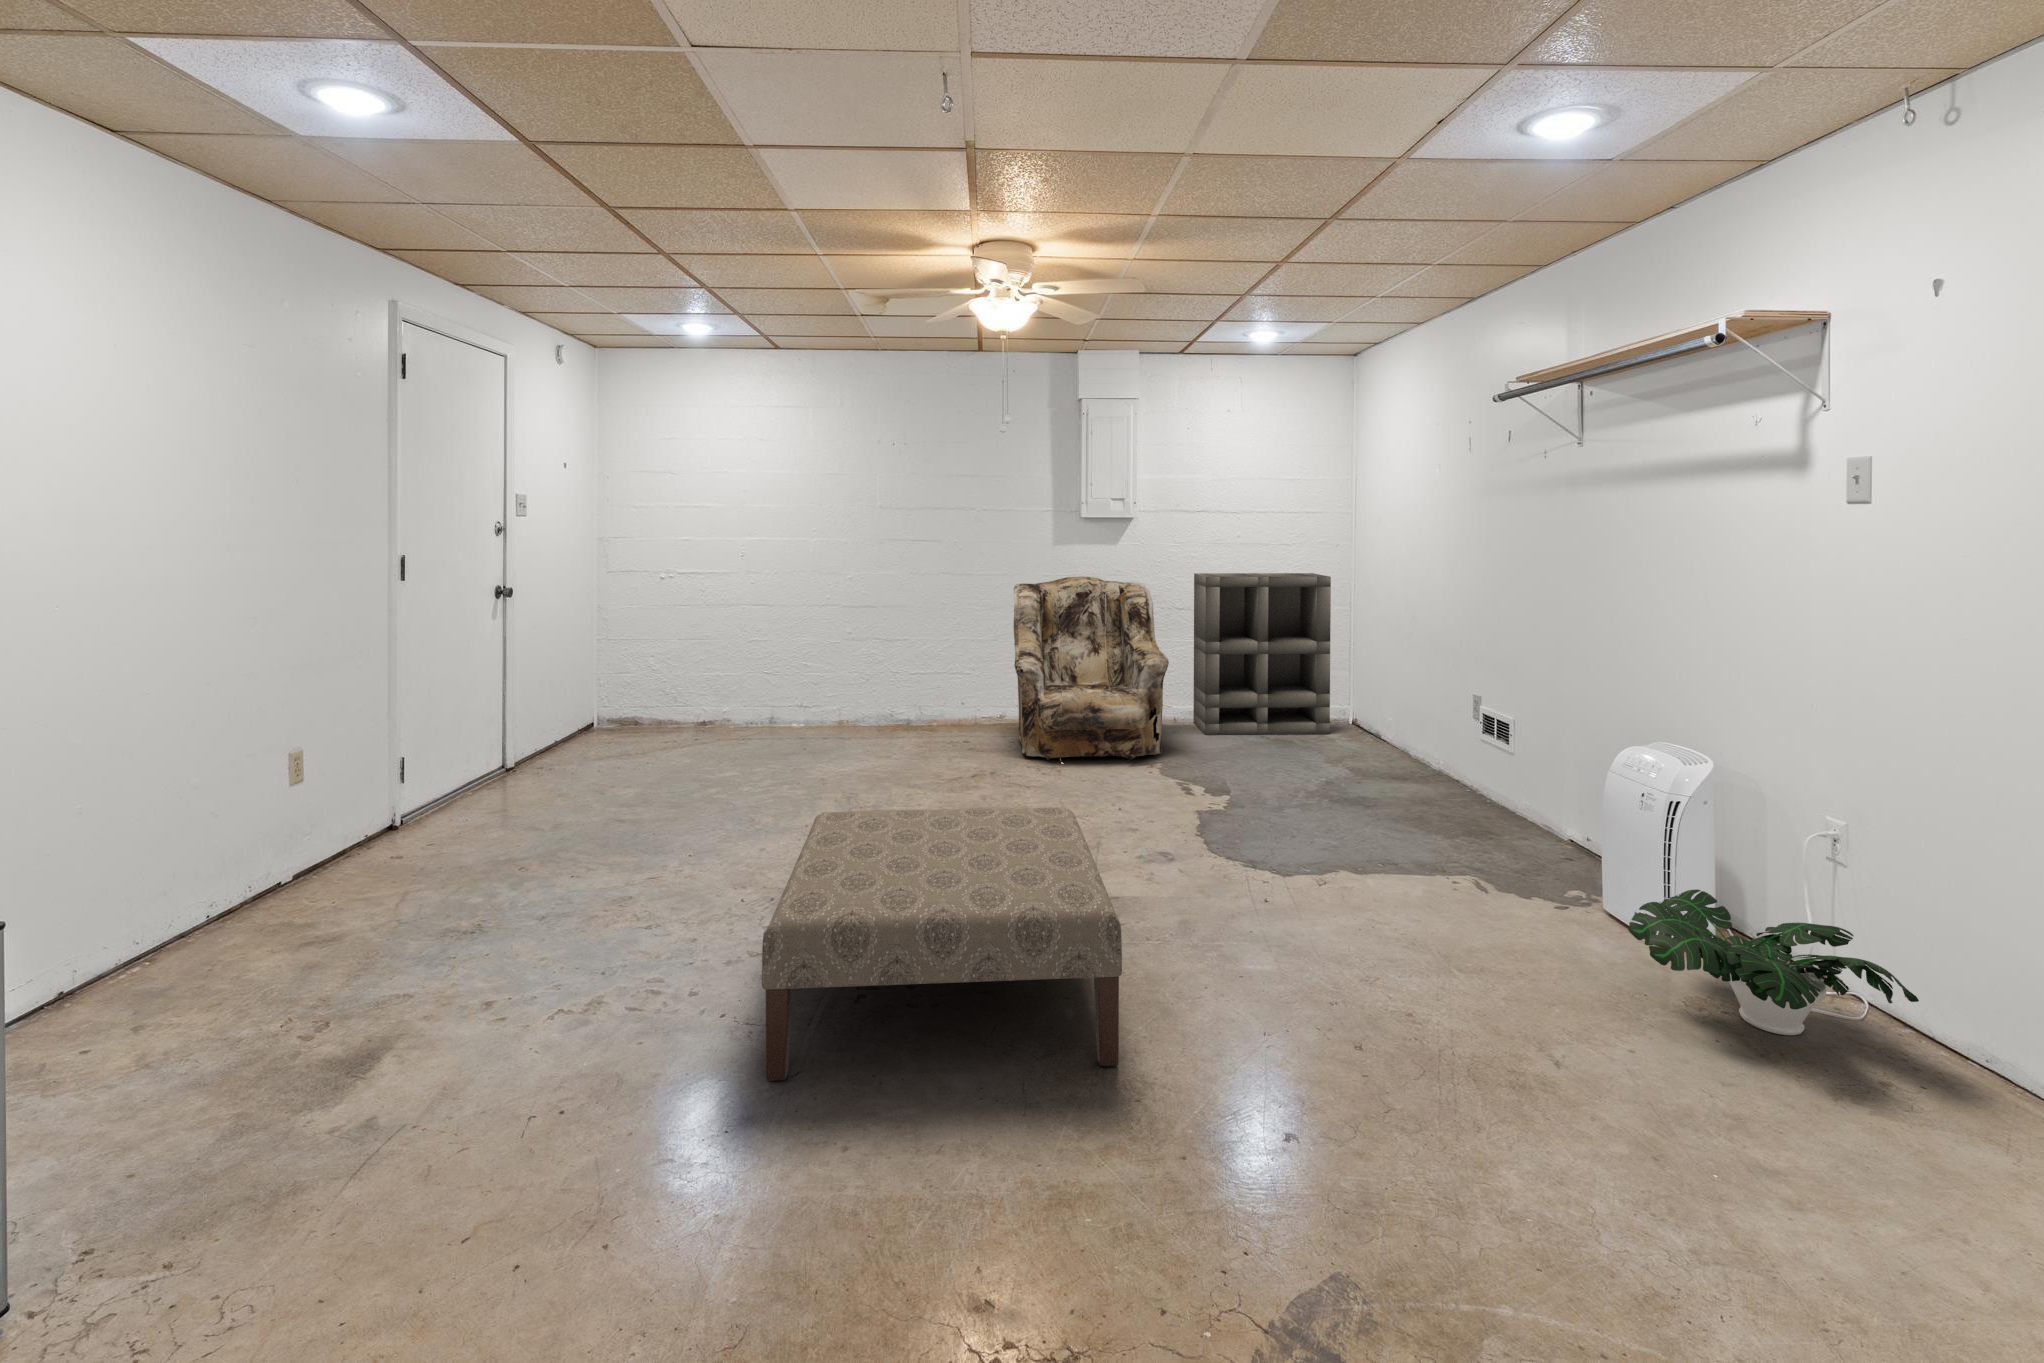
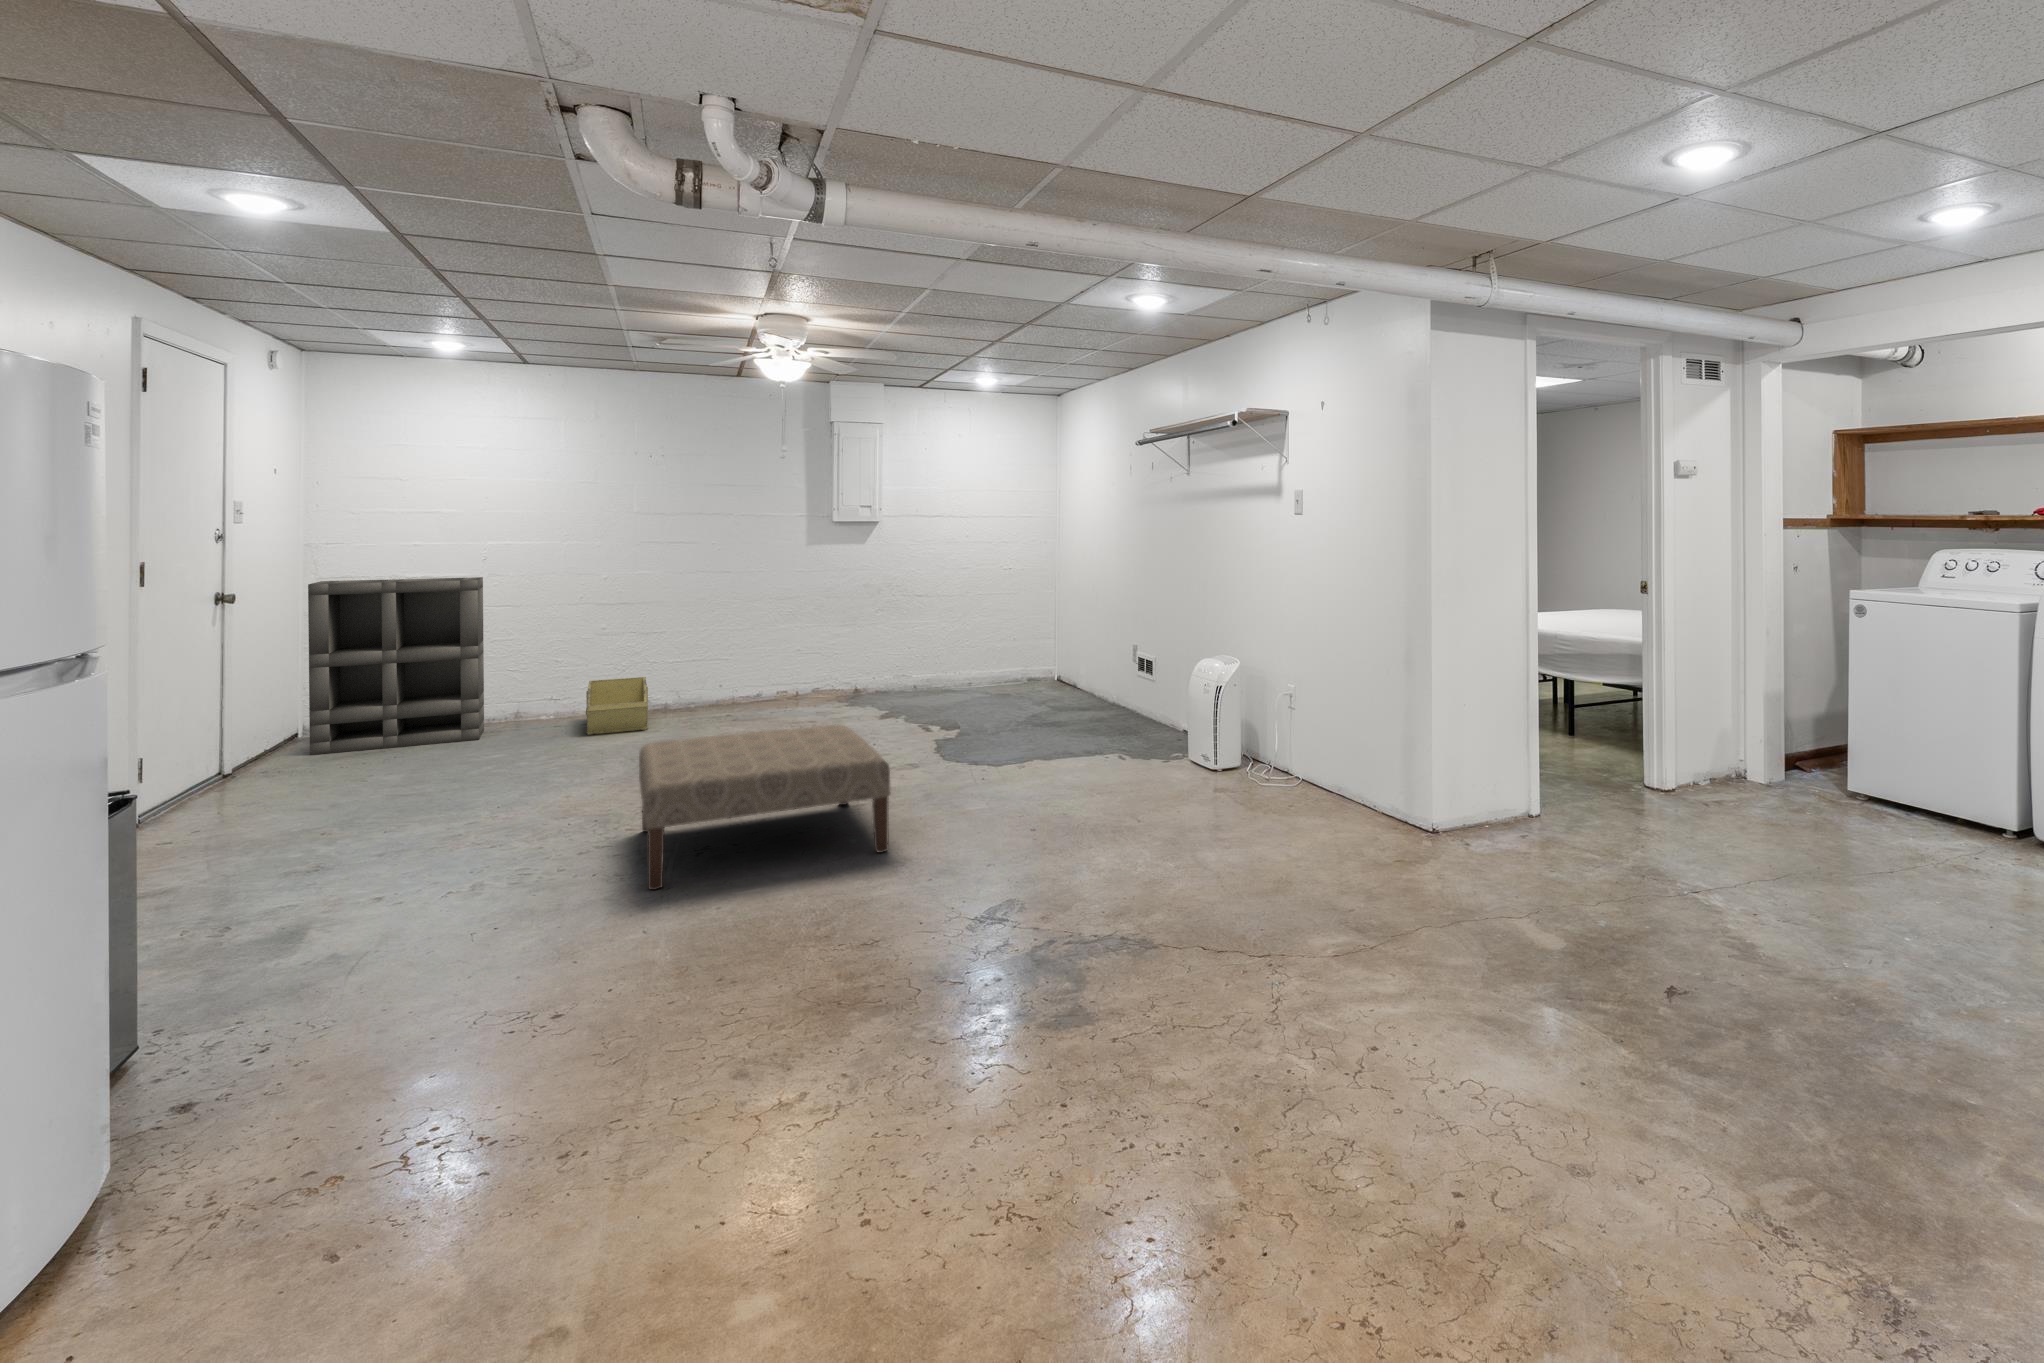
shelving unit: present [1193,573,1331,735] -> present [308,577,484,755]
armchair: present [1013,577,1169,760] -> none [769,572,913,728]
storage bin: none [833,683,897,744] -> present [586,677,648,735]
potted plant: present [1628,889,1919,1035] -> none [1184,729,1300,792]

